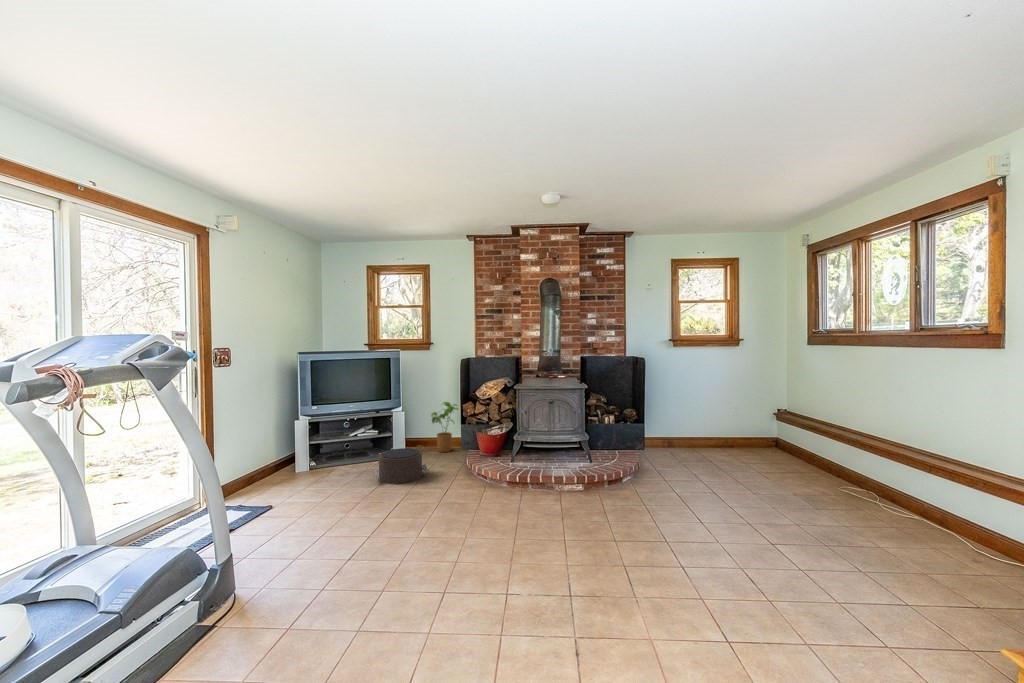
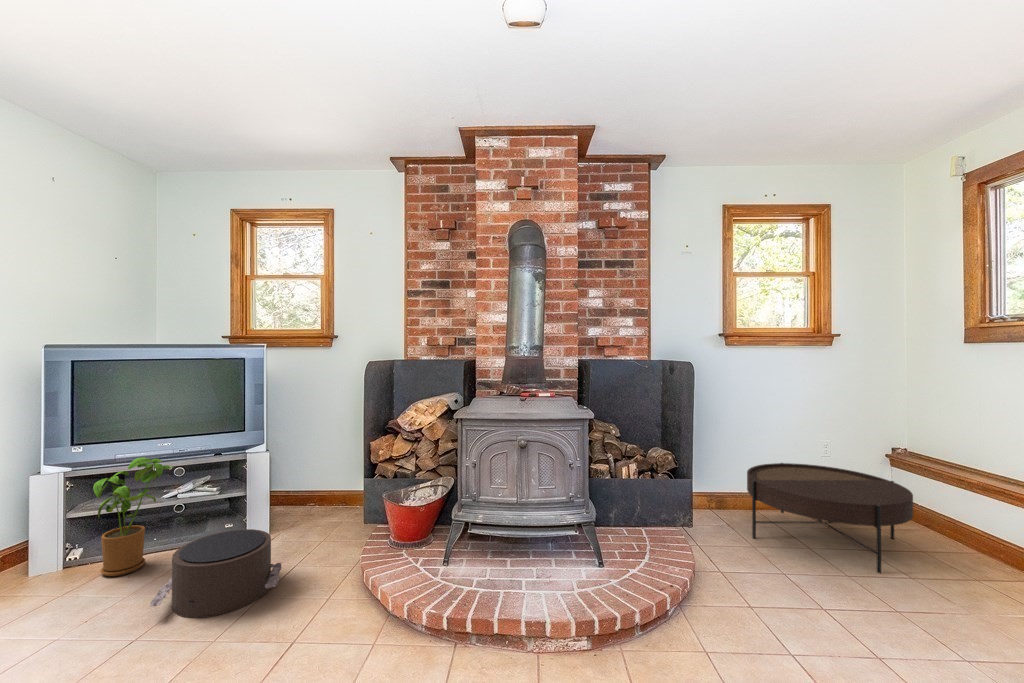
house plant: present [431,402,458,452] -> present [93,457,174,576]
coffee table: none [683,418,770,471] -> present [747,463,913,573]

